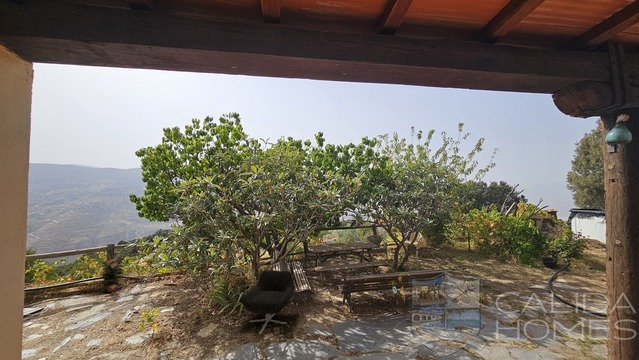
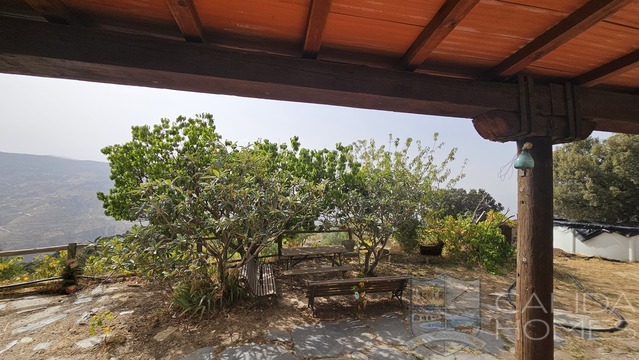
lounge chair: present [239,270,295,334] -> present [420,240,445,264]

